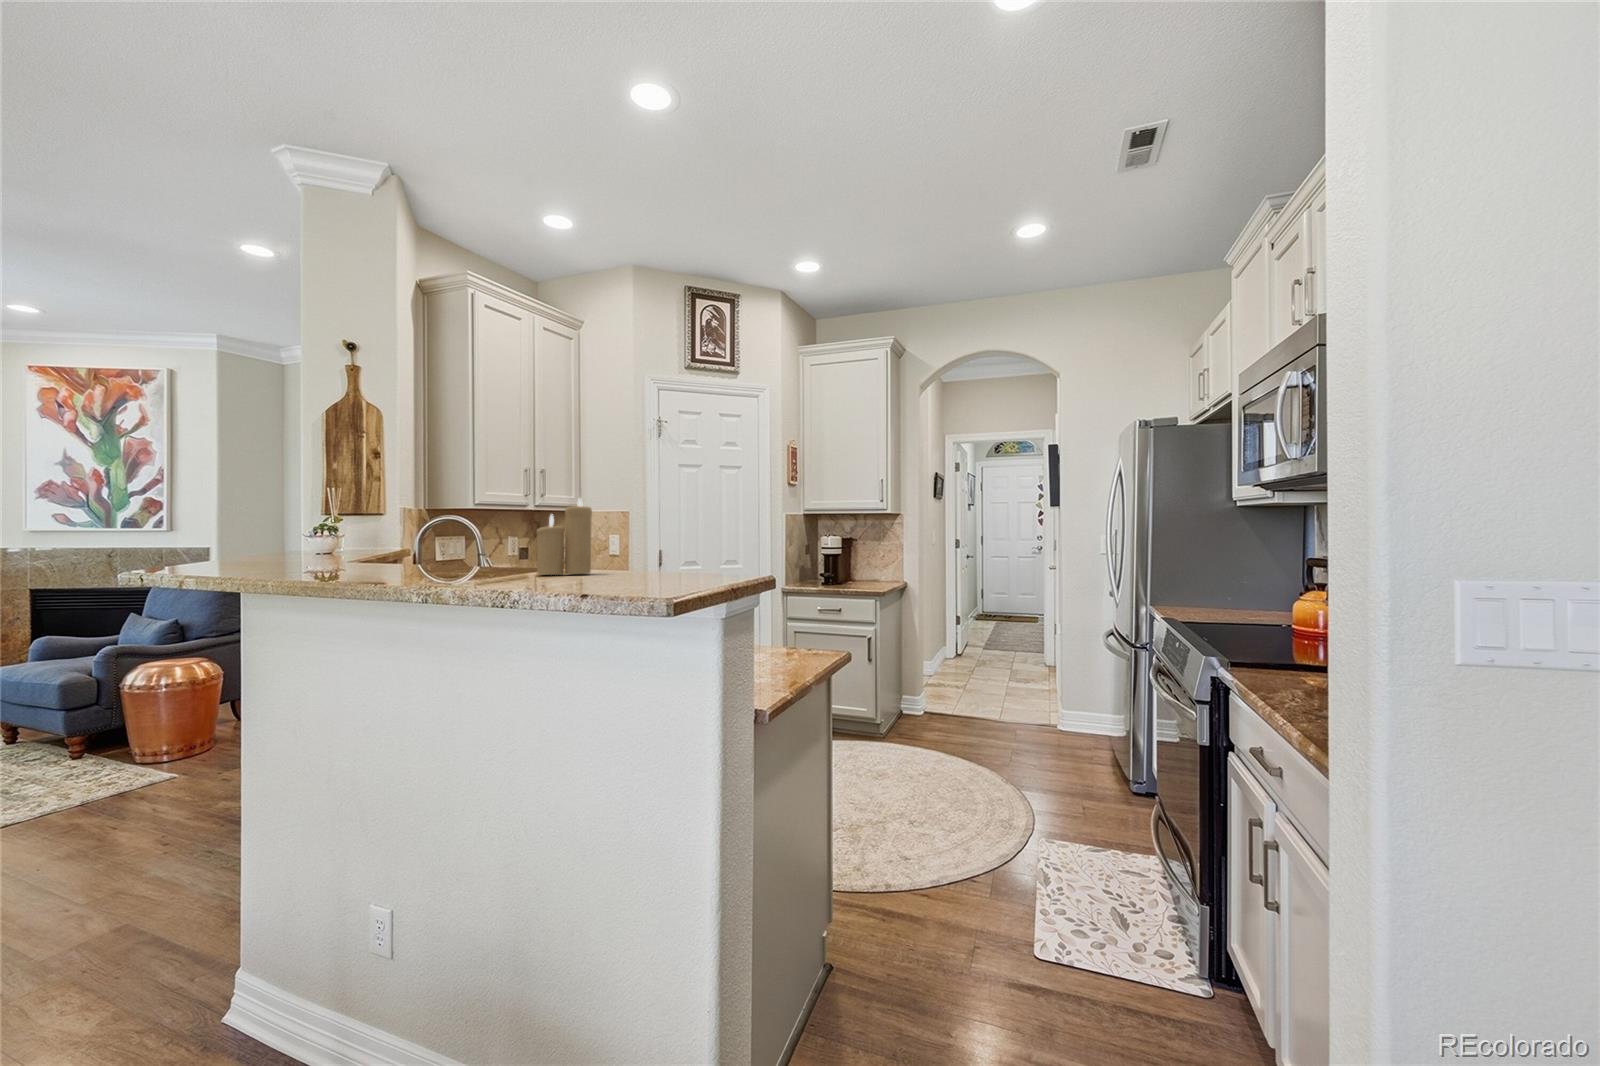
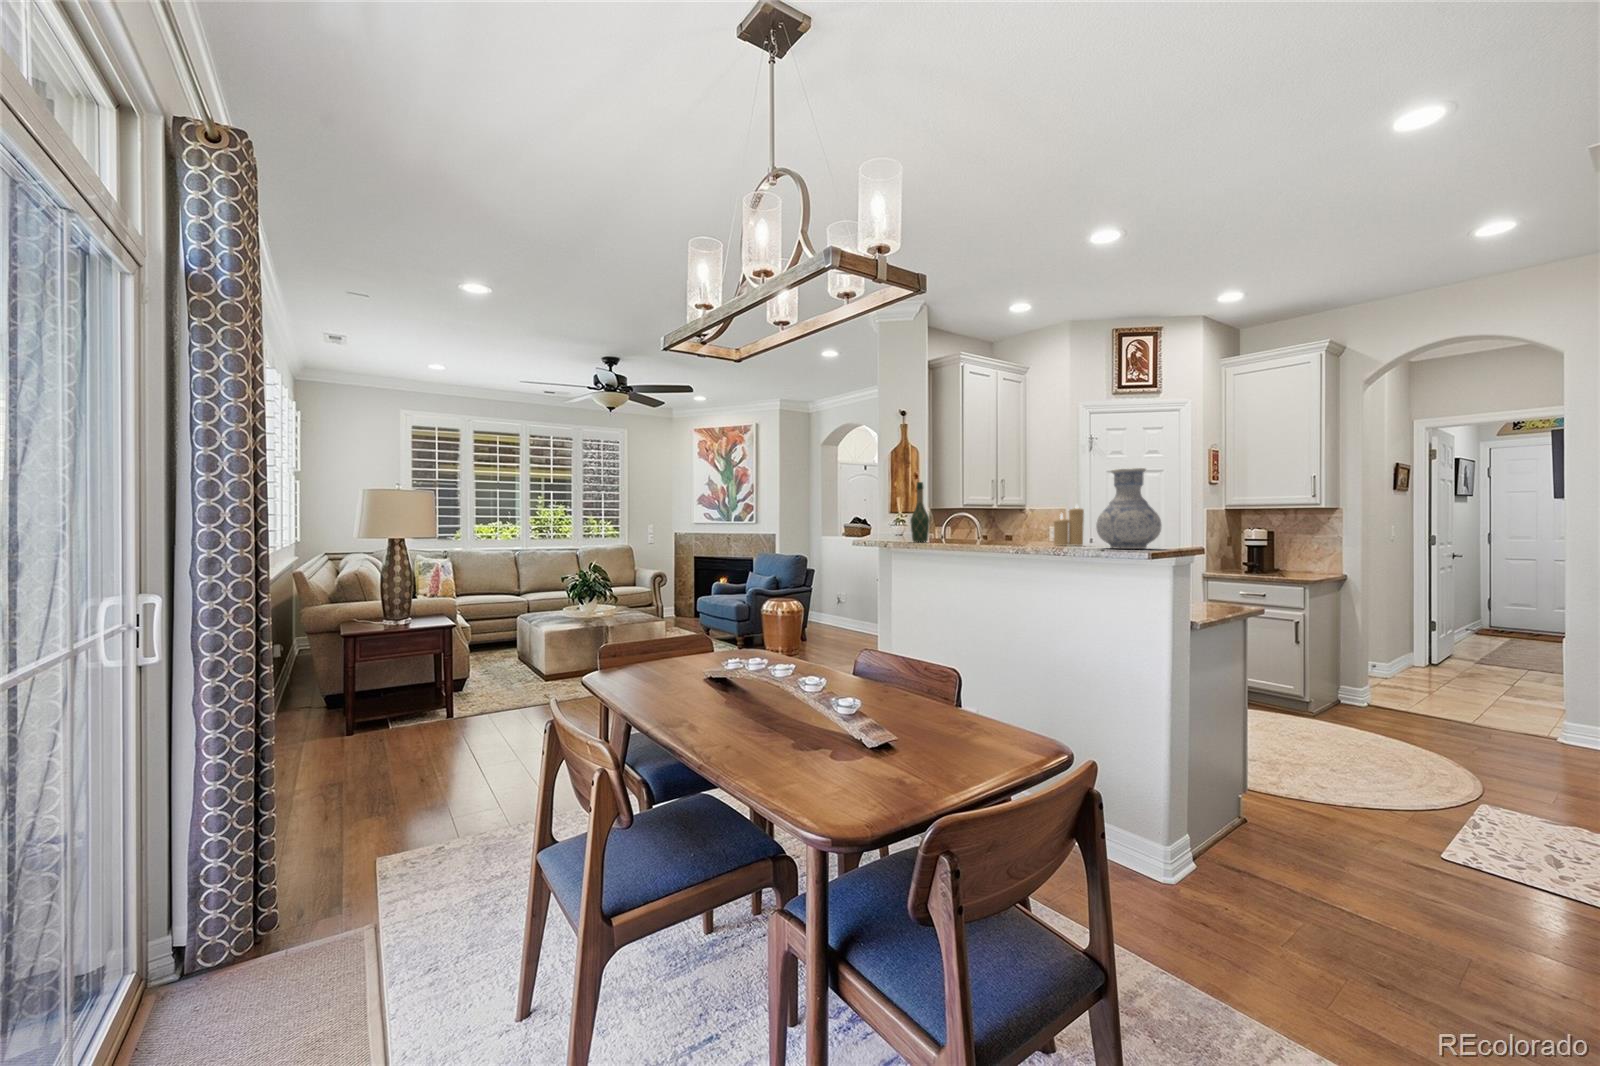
vase: none [594,428,708,585] -> present [1096,468,1161,549]
wine bottle: none [263,449,312,572] -> present [910,482,930,542]

